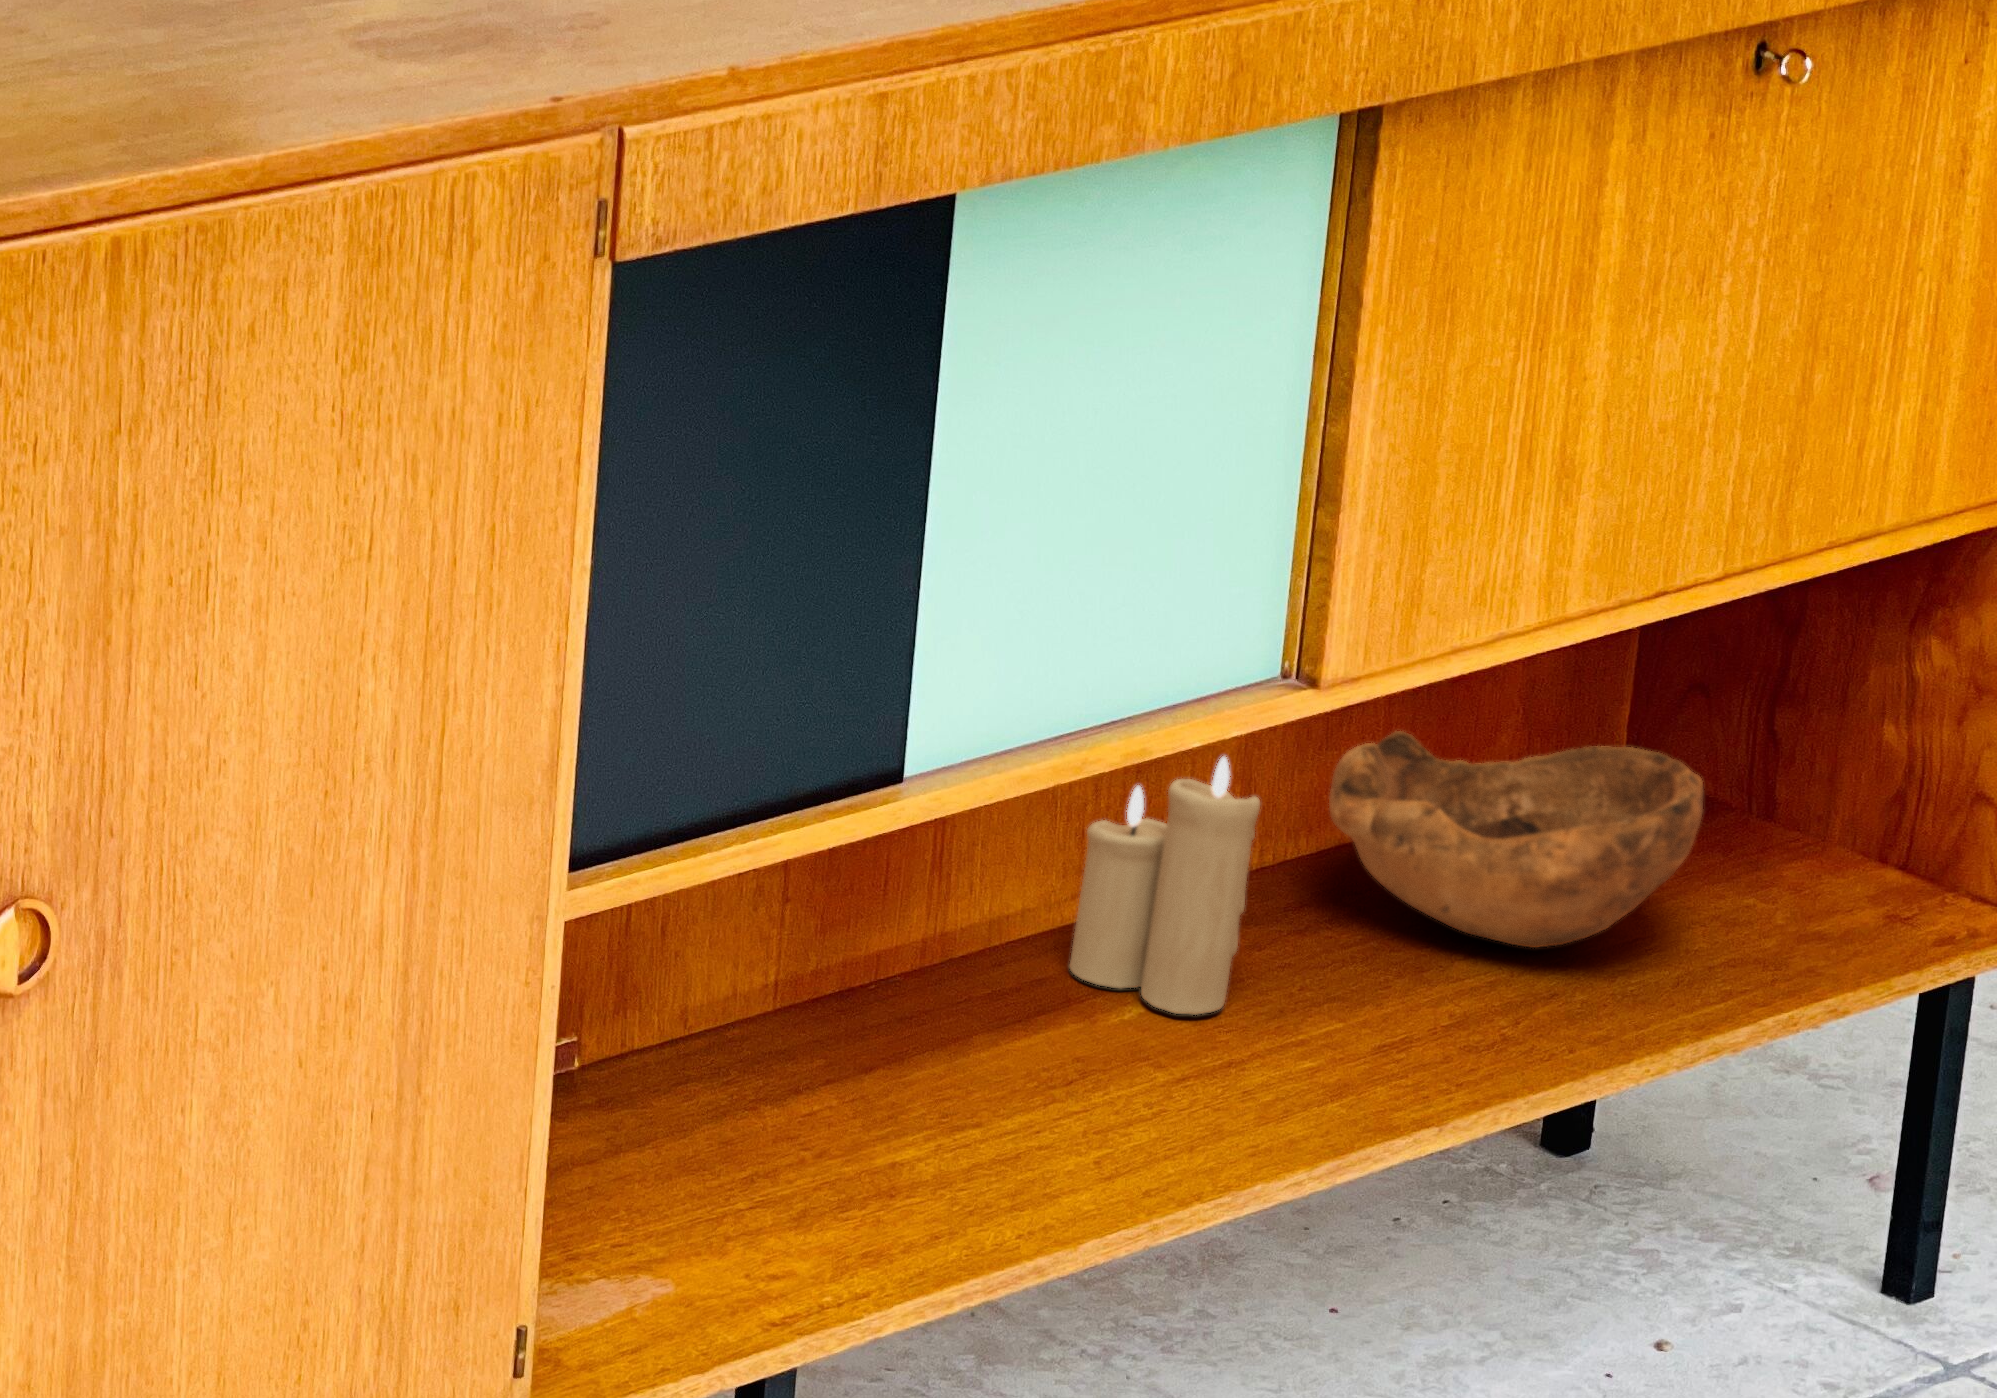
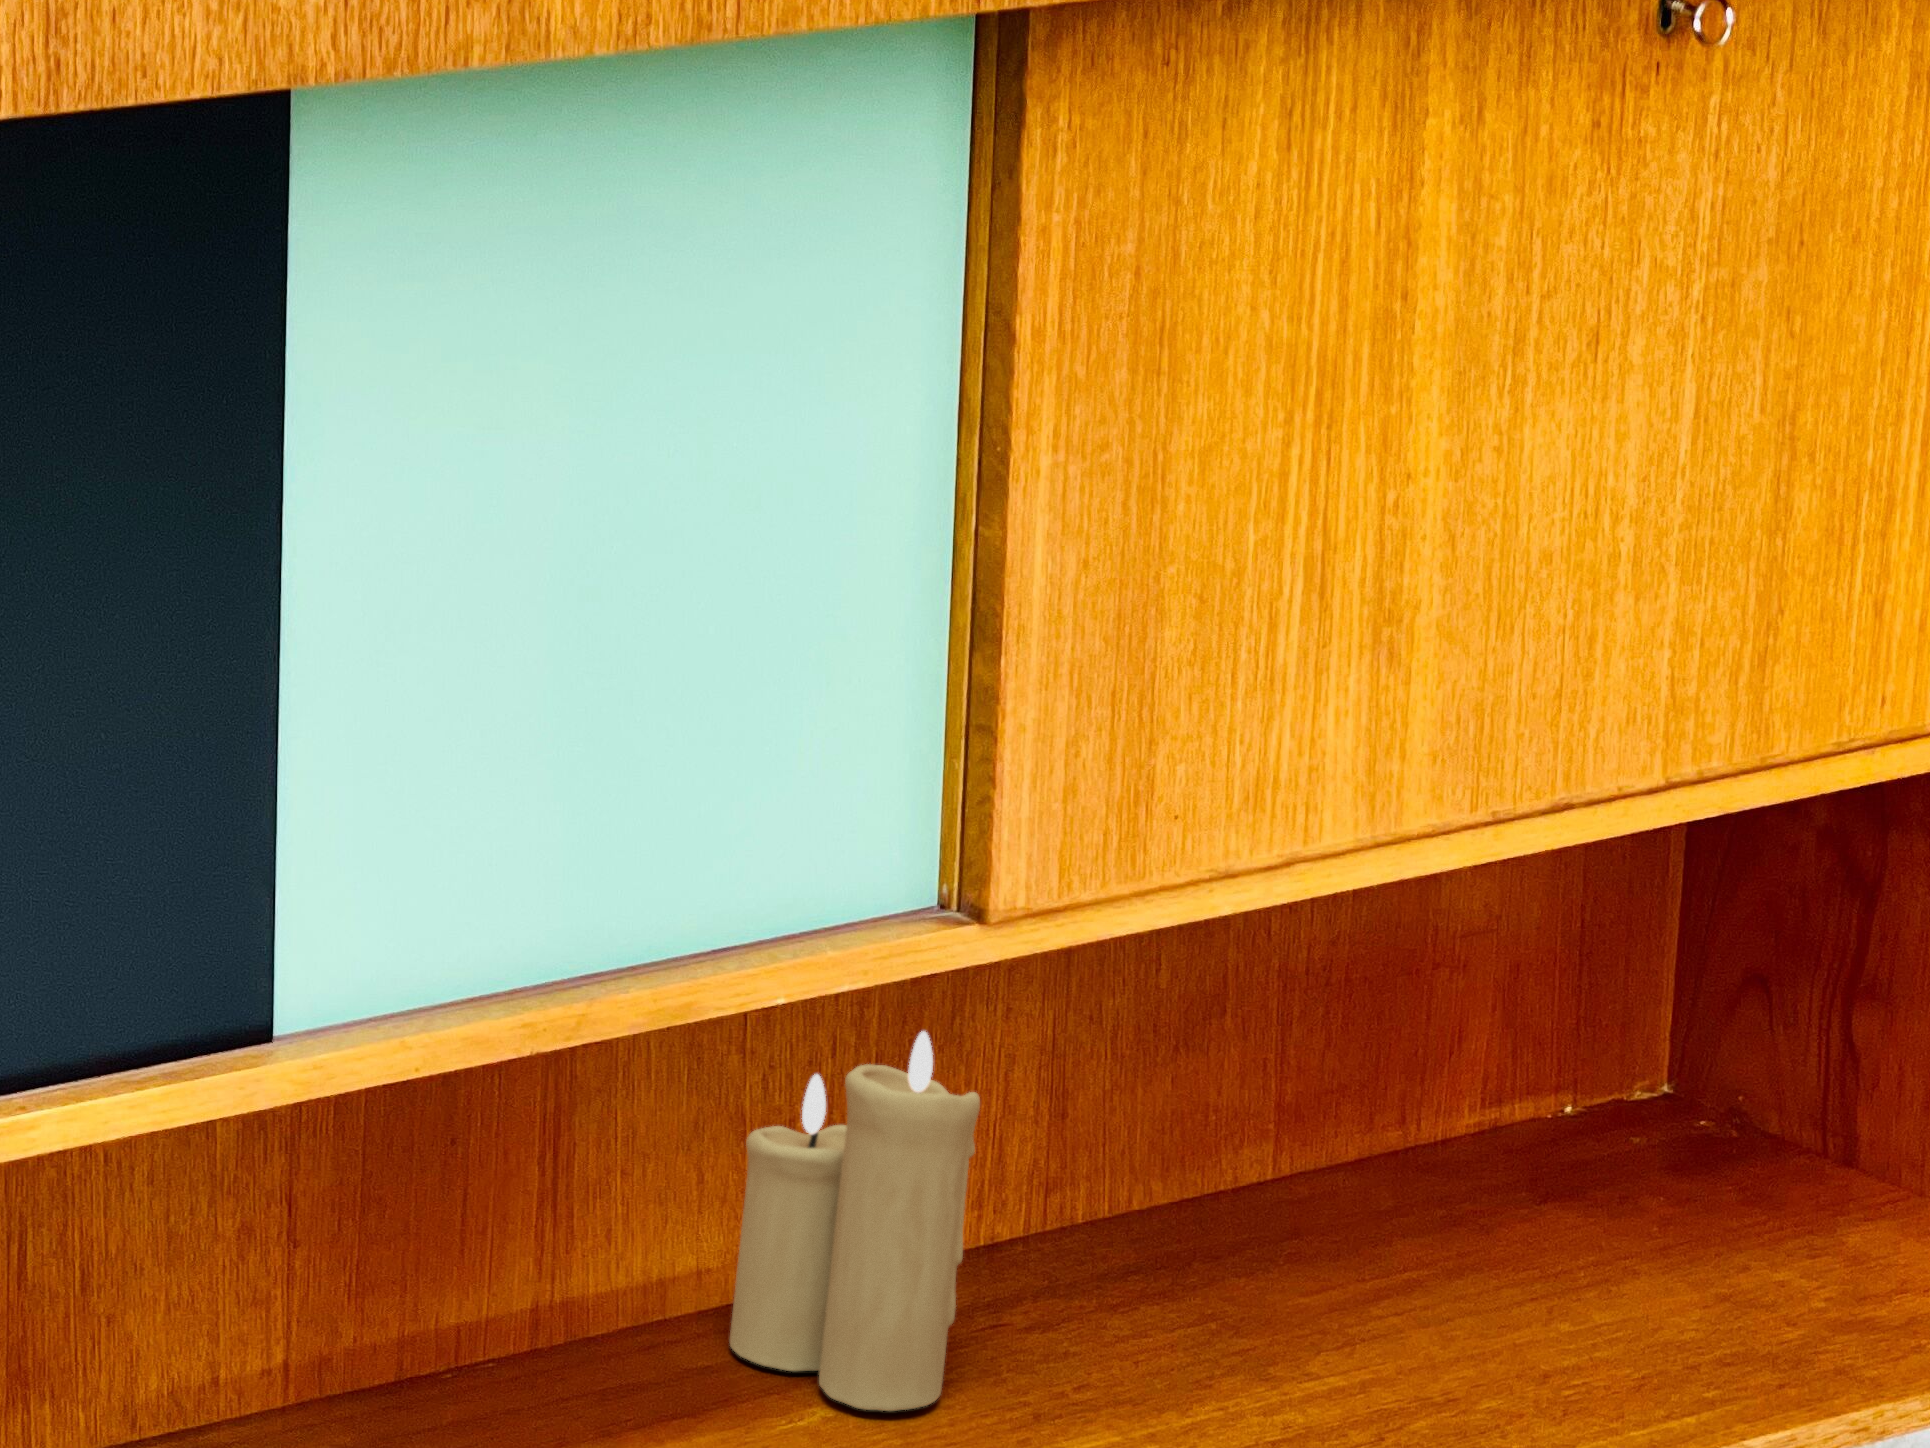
wooden bowl: present [1329,731,1704,948] -> none [1144,1016,1680,1329]

